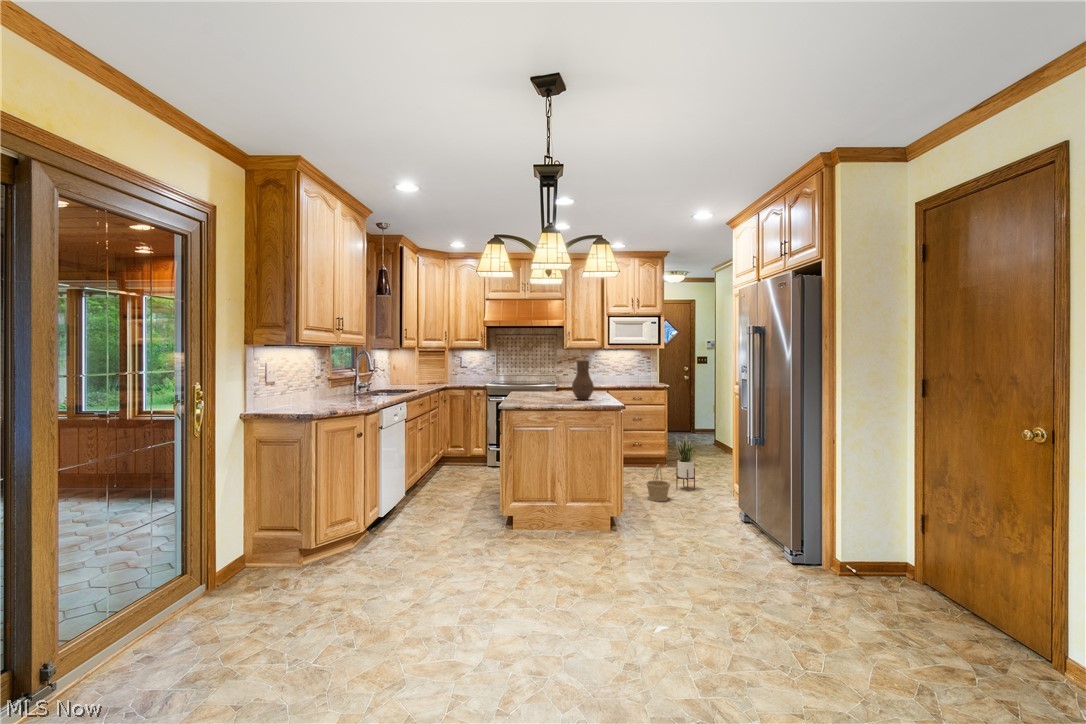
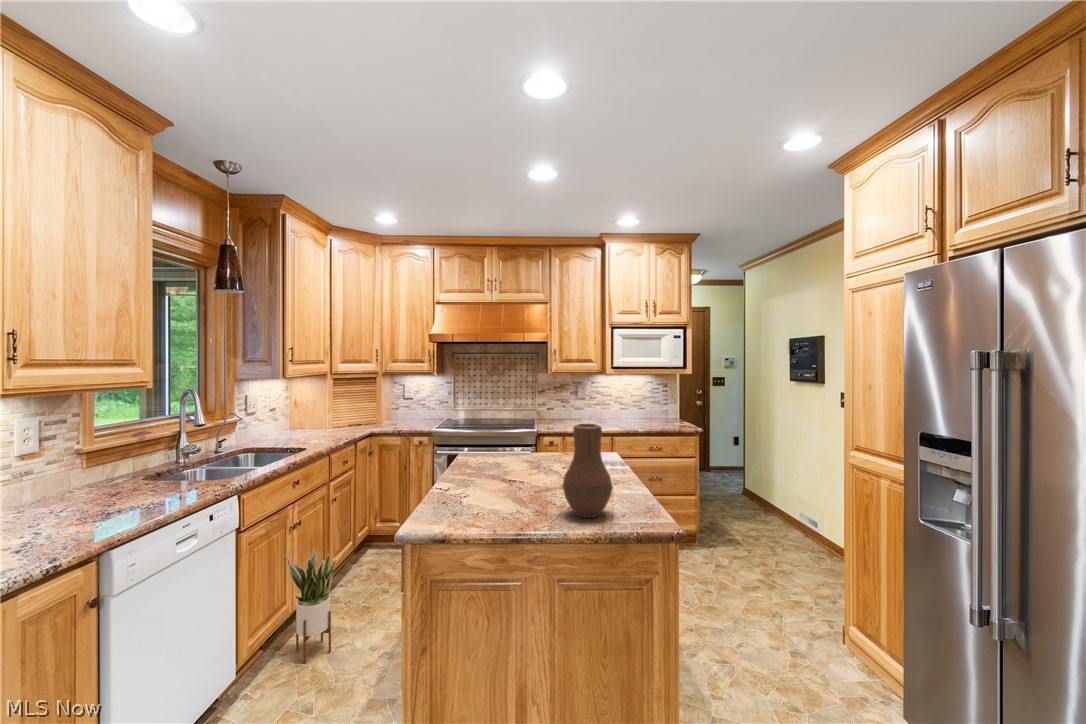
potted plant: present [676,436,695,491] -> present [285,549,336,663]
basket: present [646,464,670,501] -> none [699,601,747,680]

